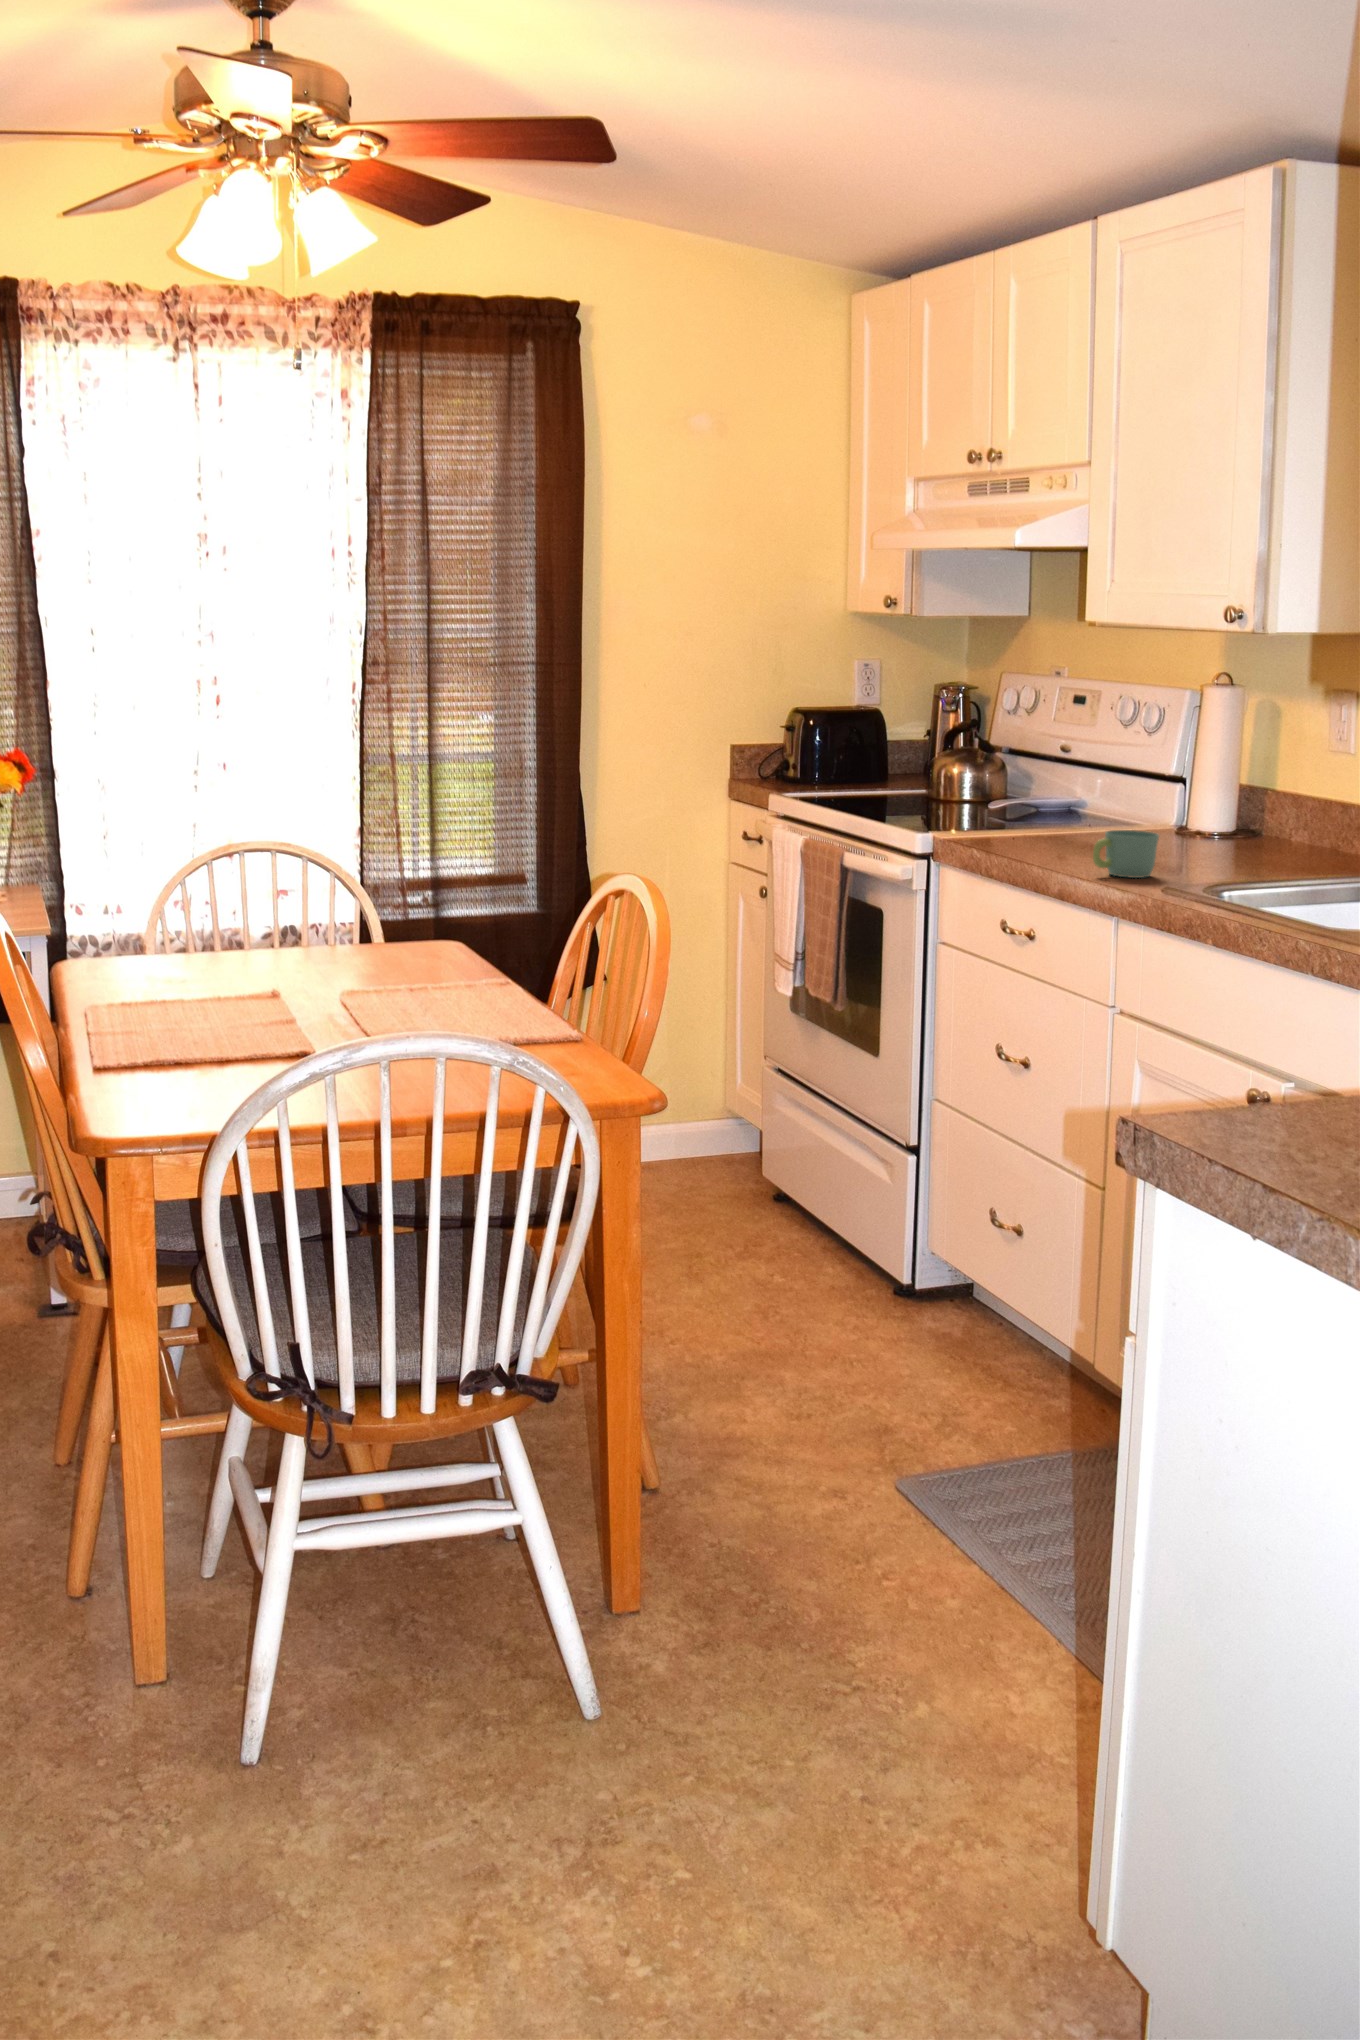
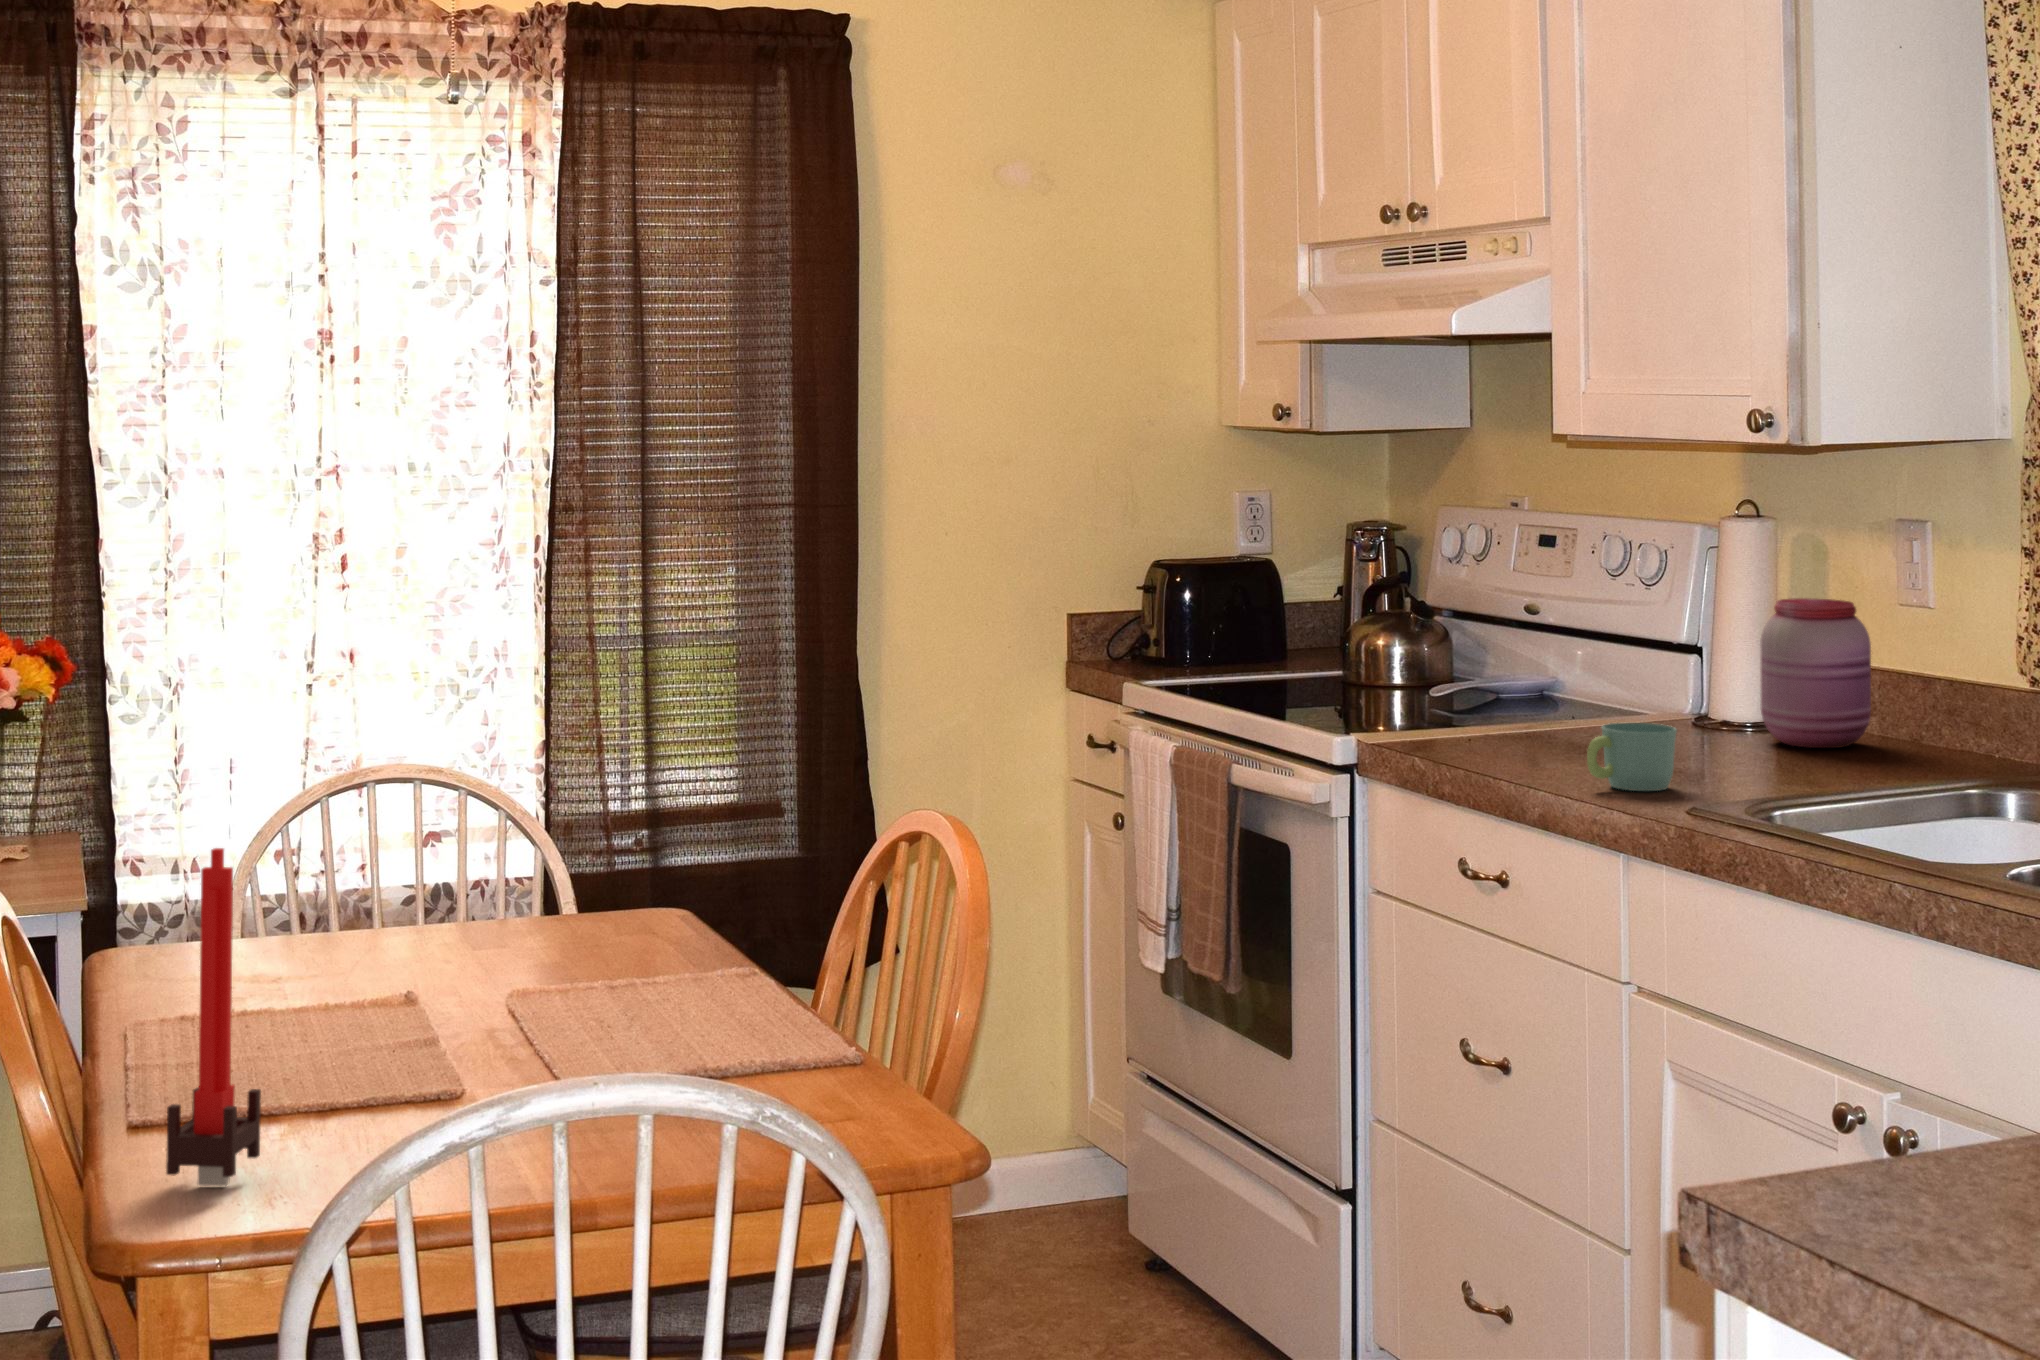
jar: none [1228,746,1312,854] -> present [1760,598,1871,748]
candle: none [139,878,197,1090] -> present [166,848,261,1186]

